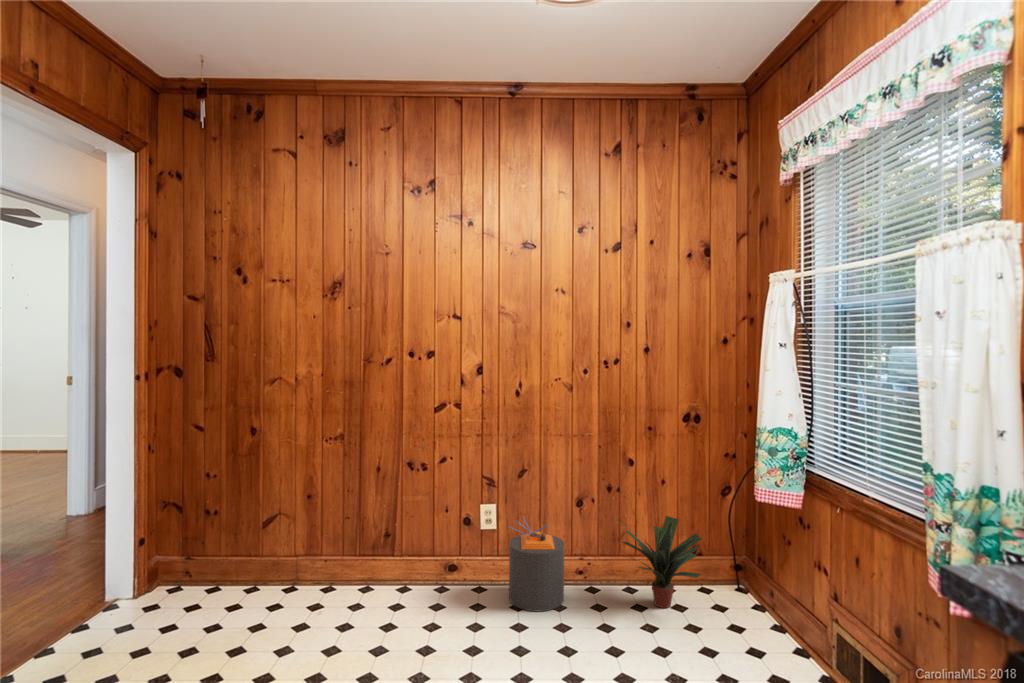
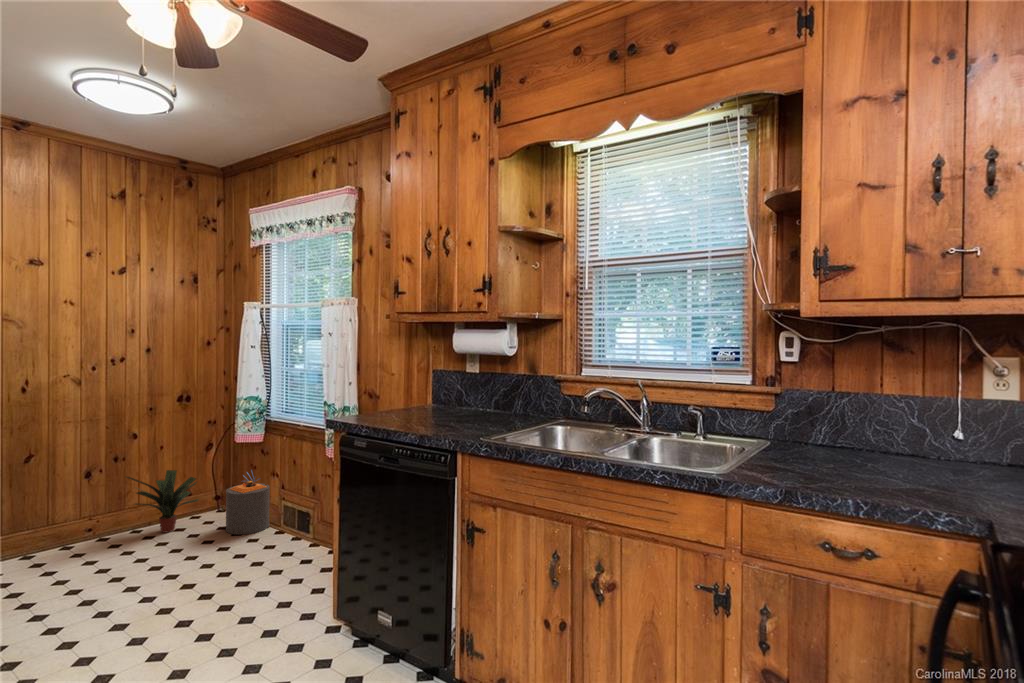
trash can: present [509,517,564,611] -> present [226,470,270,534]

